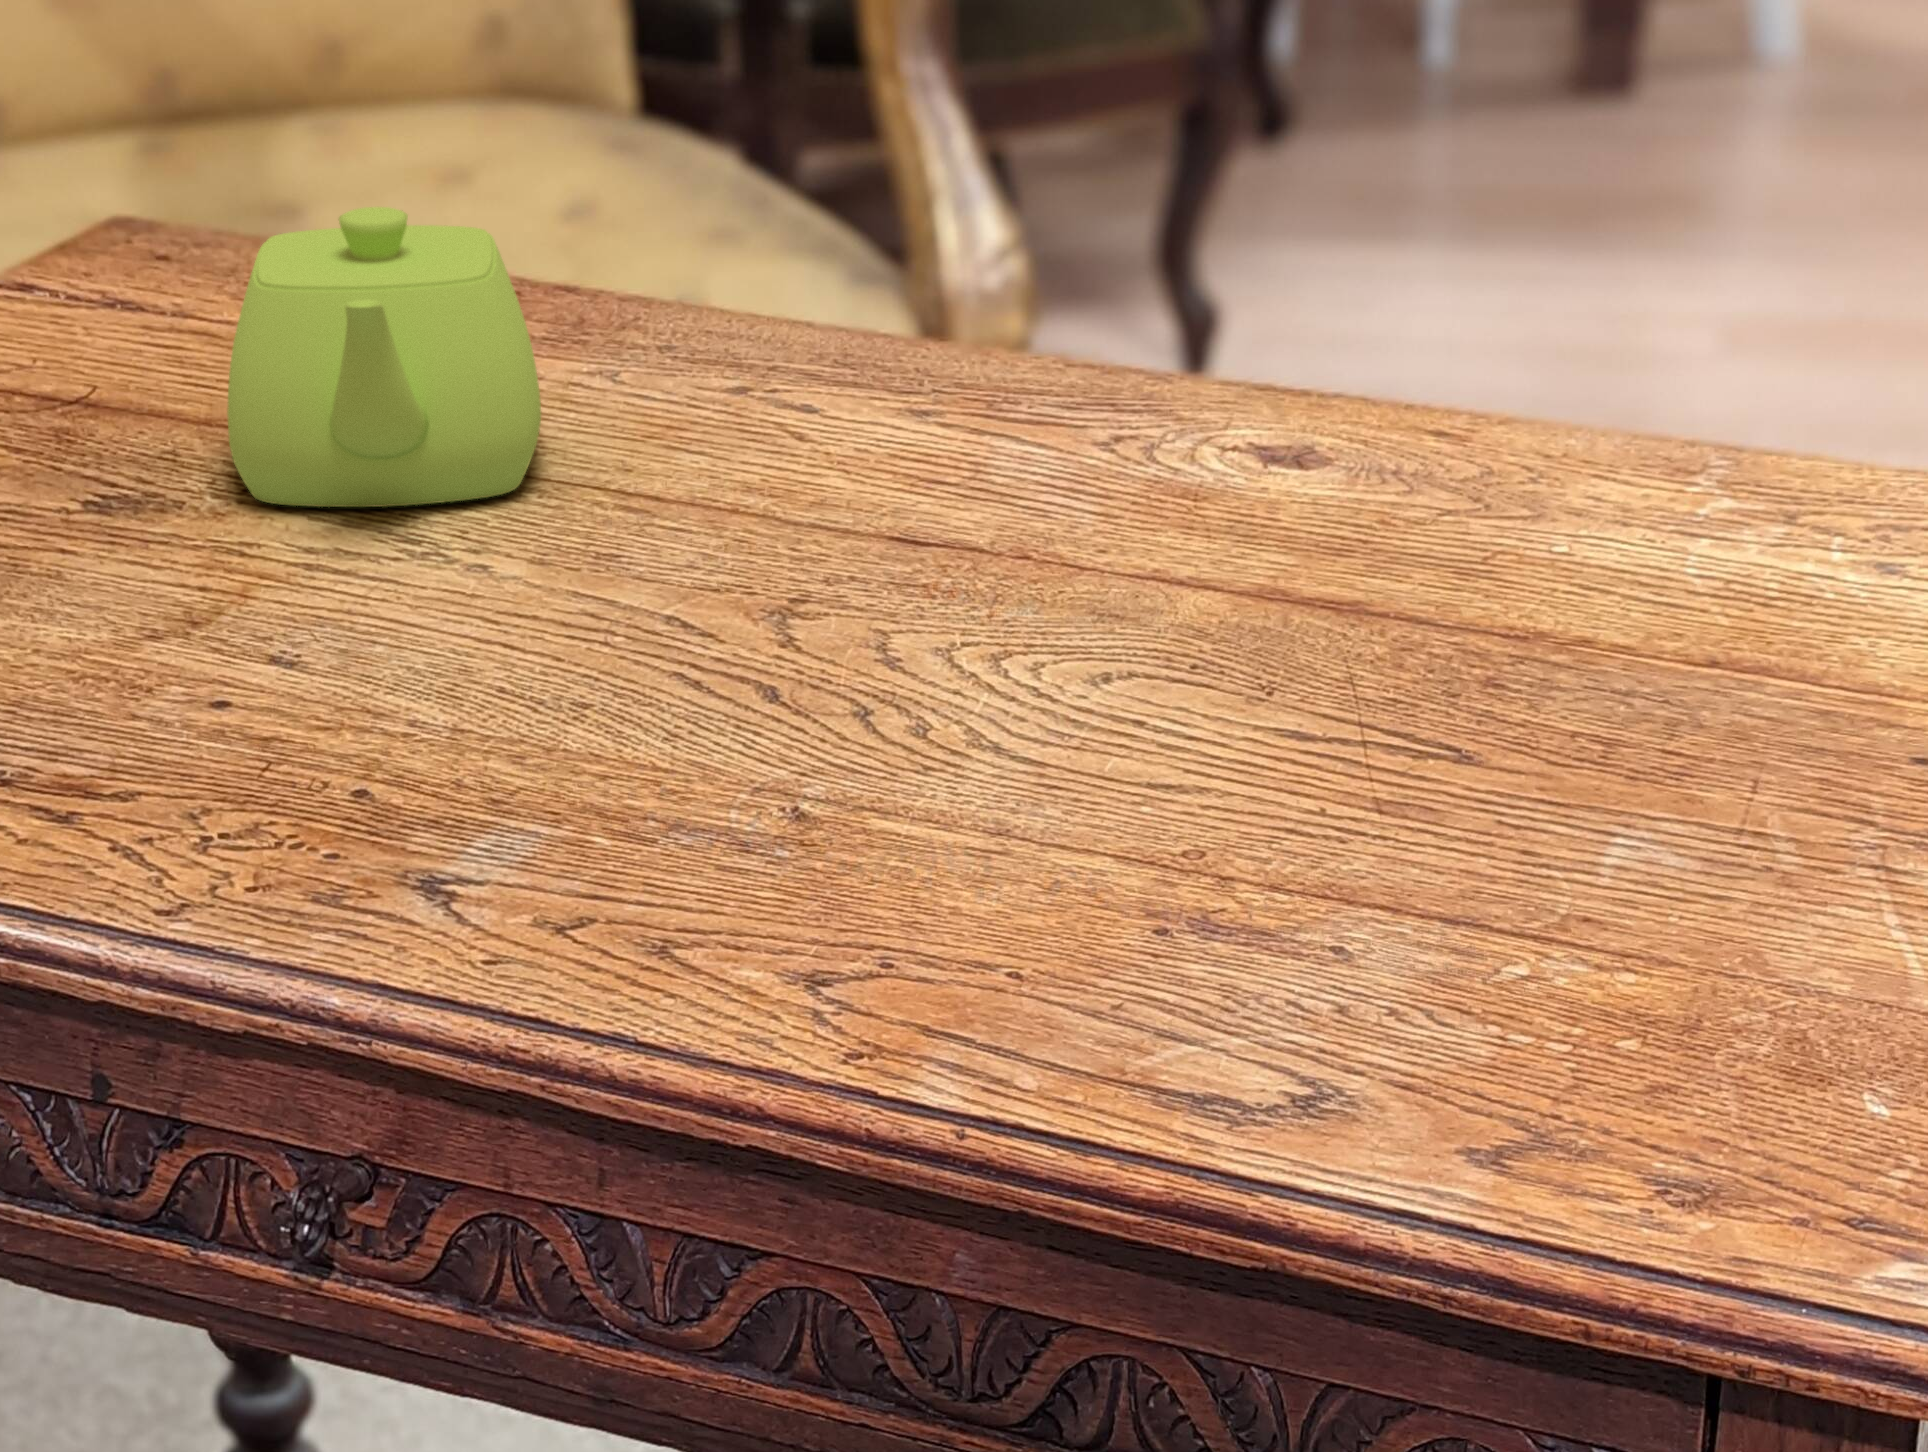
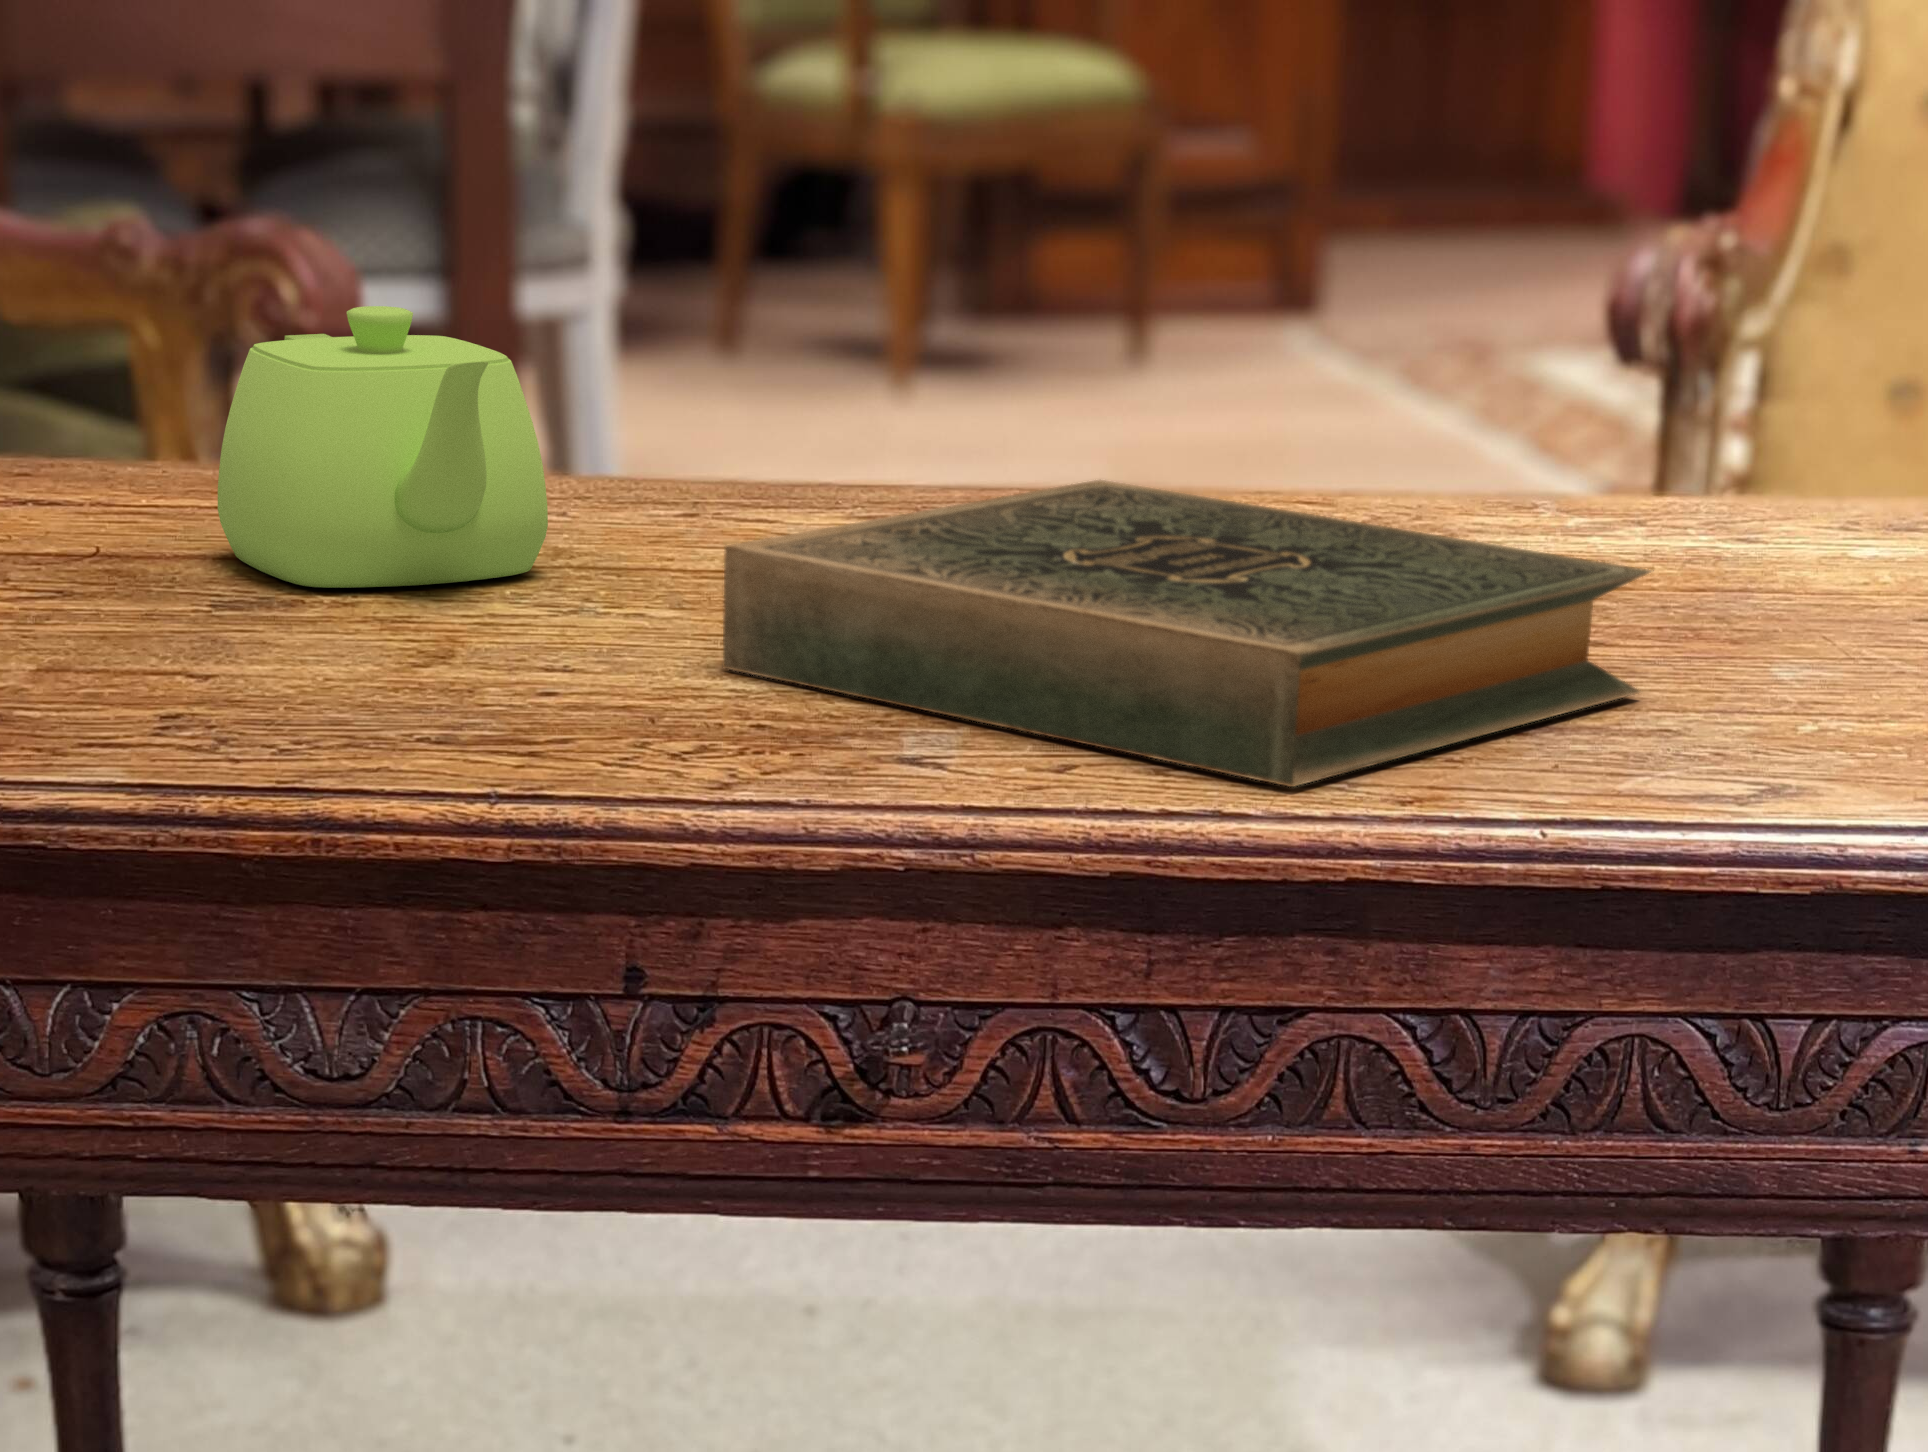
hardback book: none [476,459,1468,985] -> present [723,480,1651,787]

